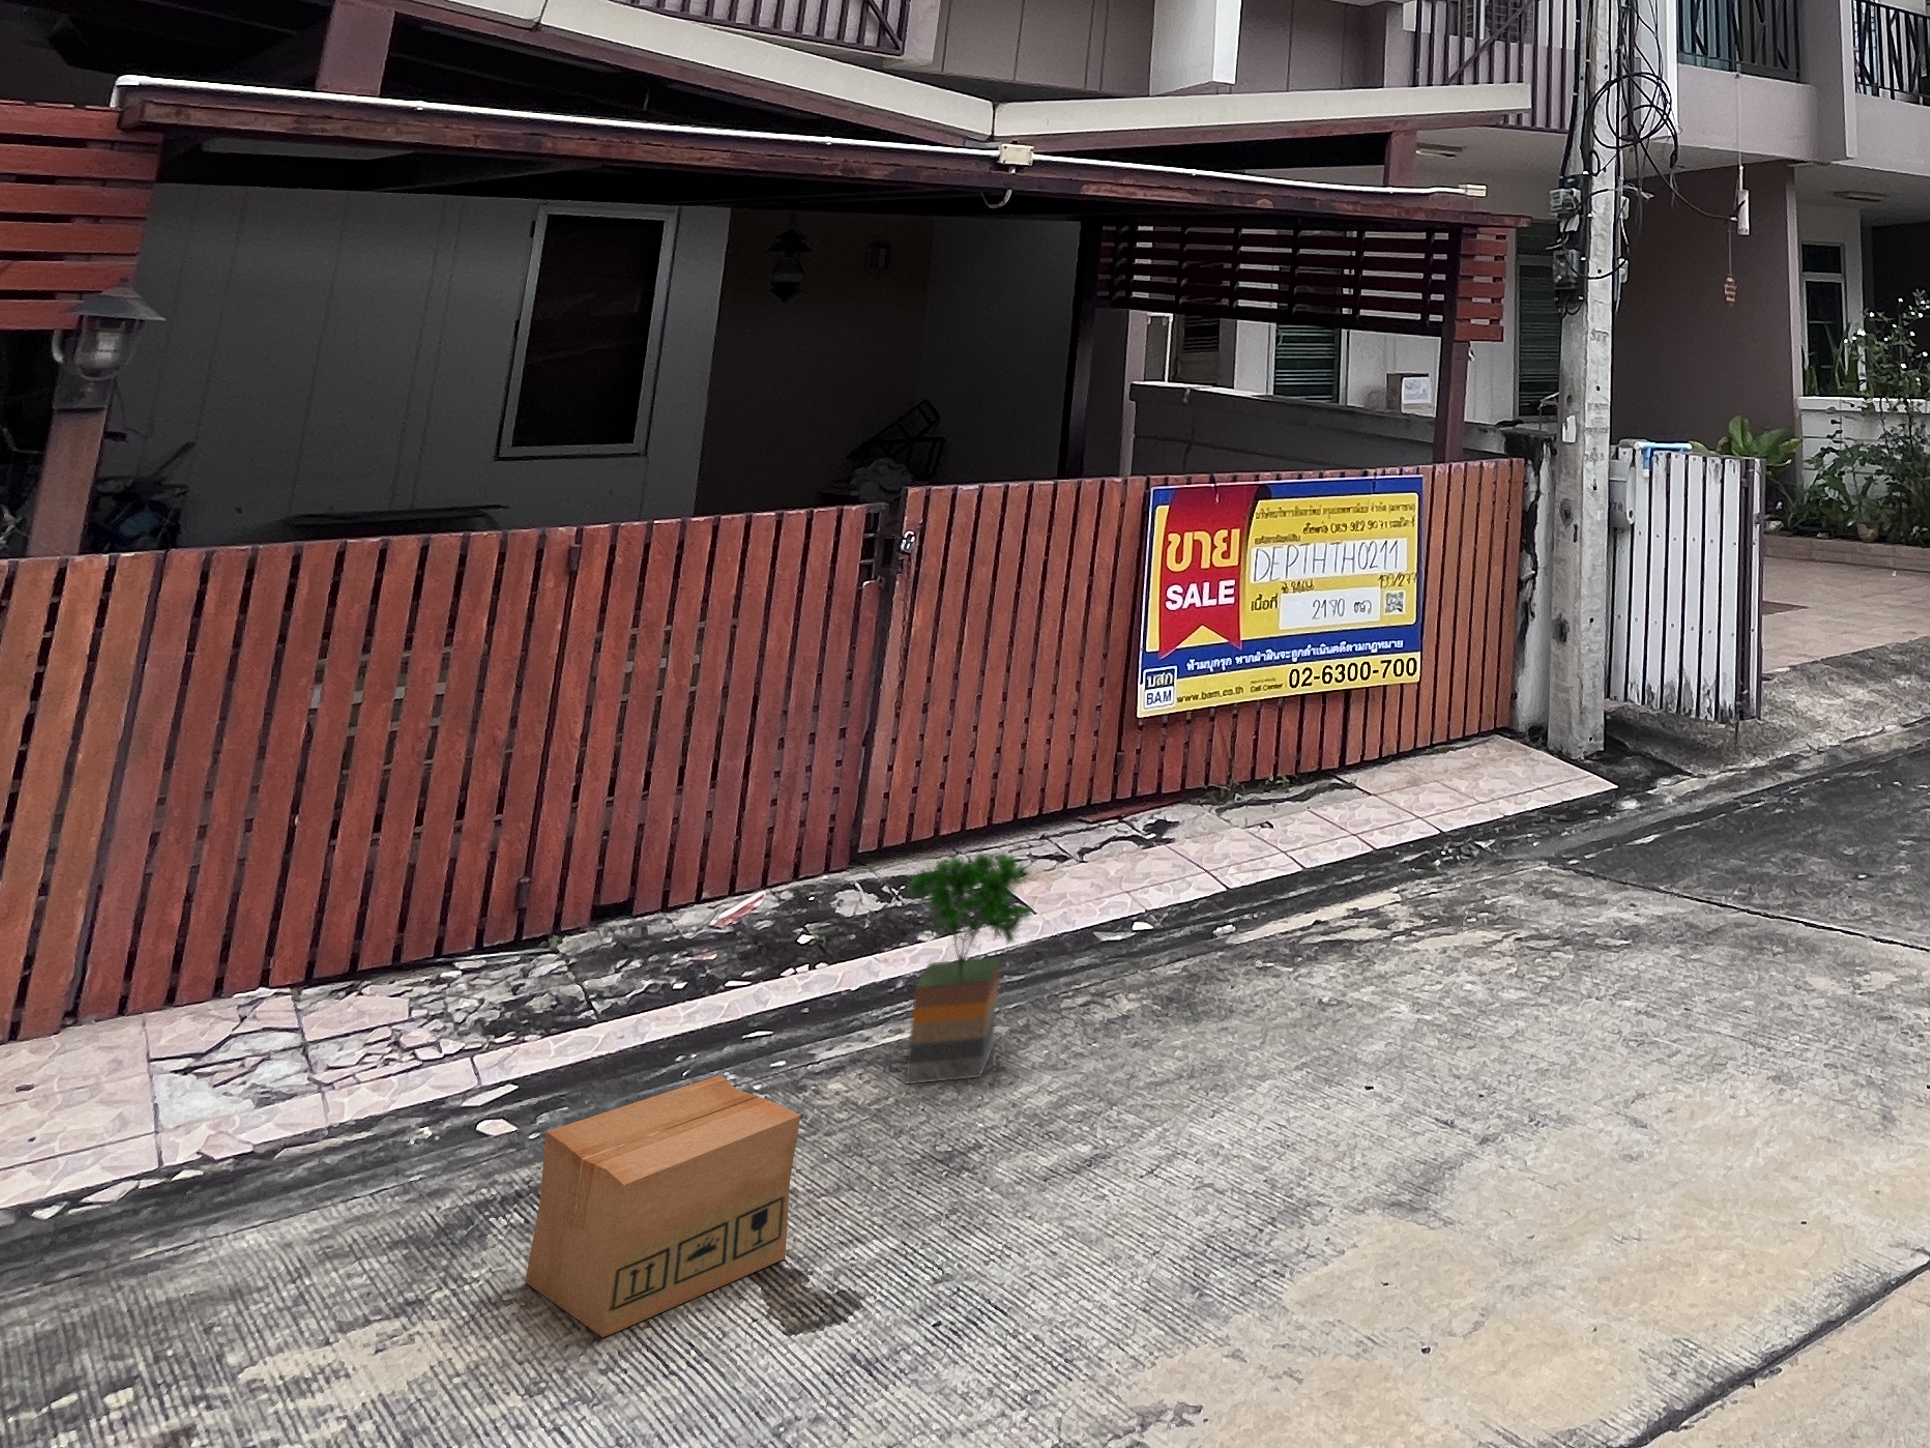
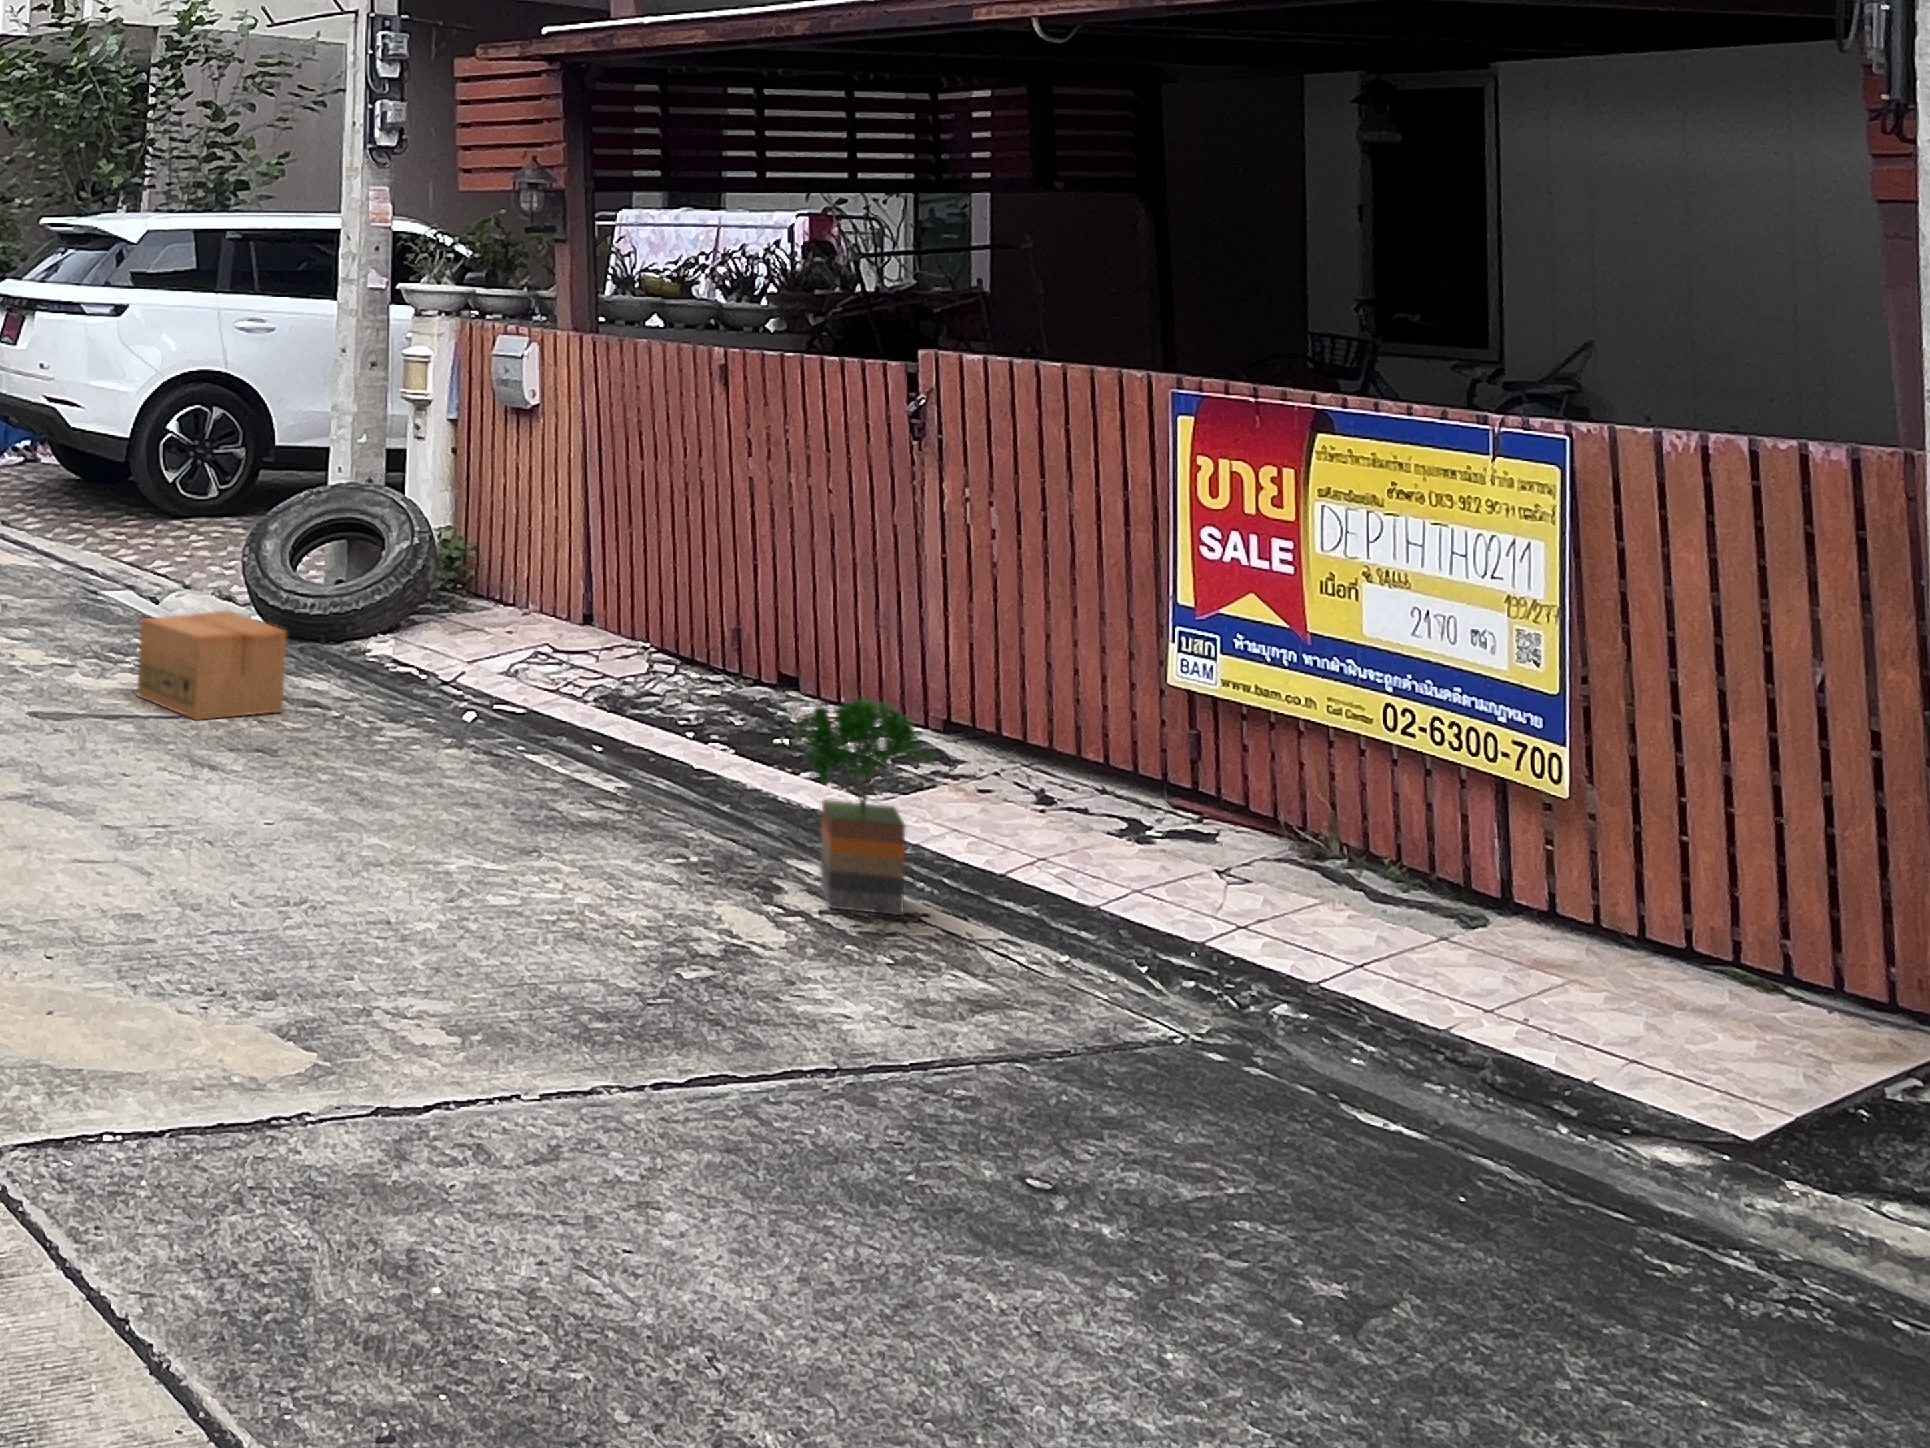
potted tree: present [906,853,1033,1084] -> present [795,696,938,915]

